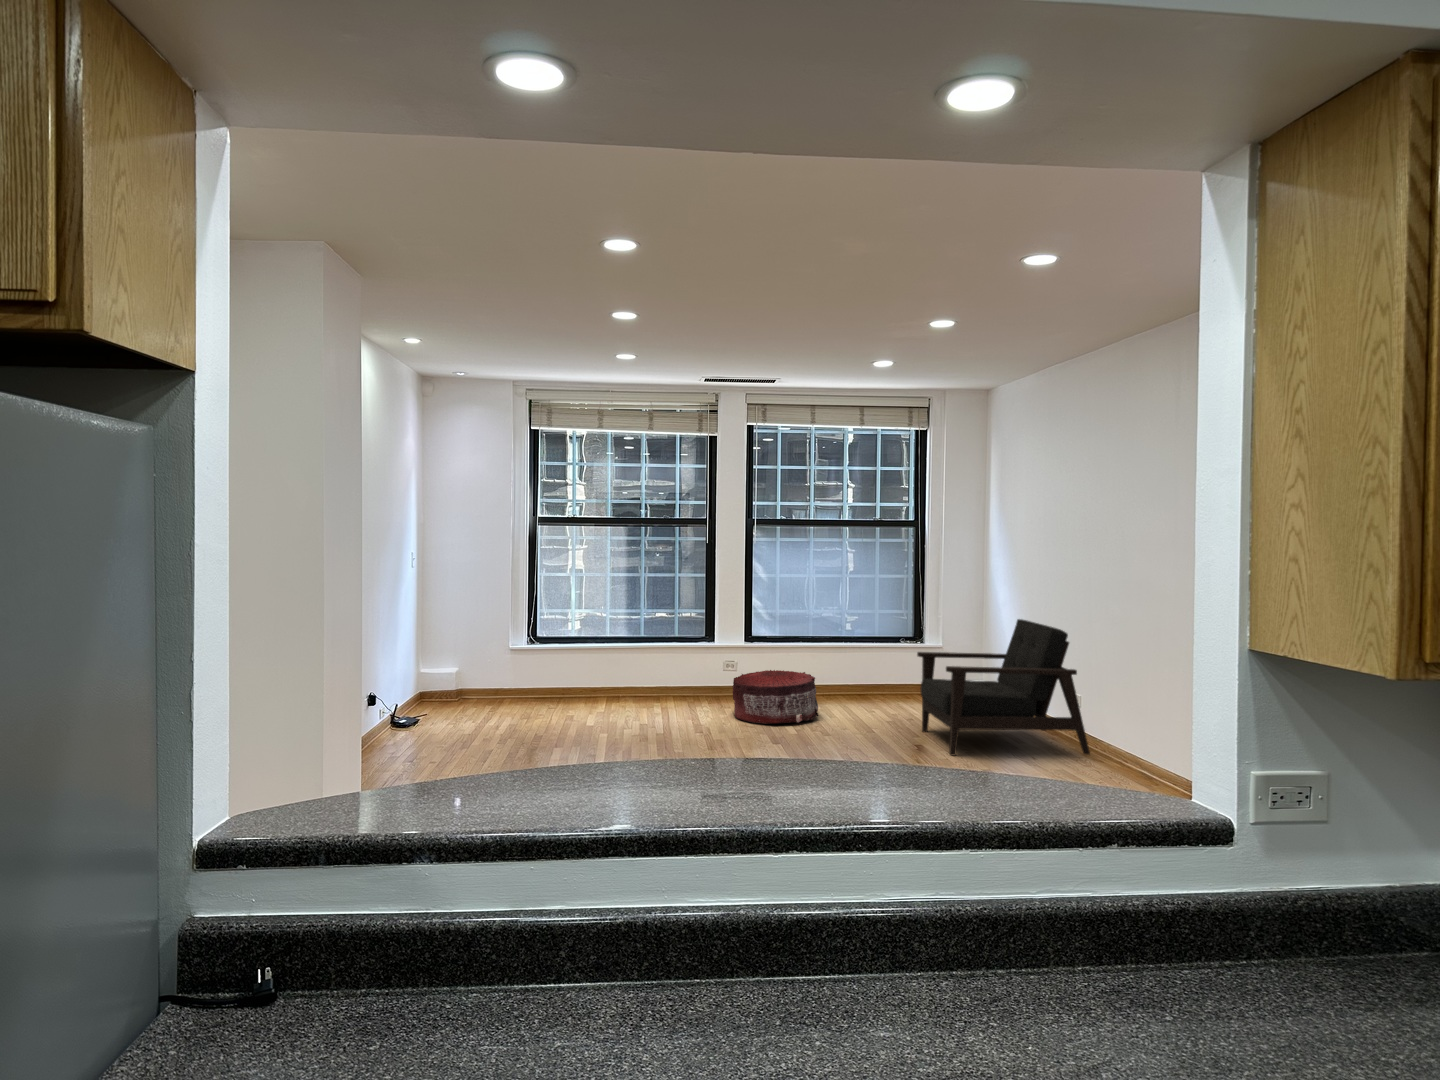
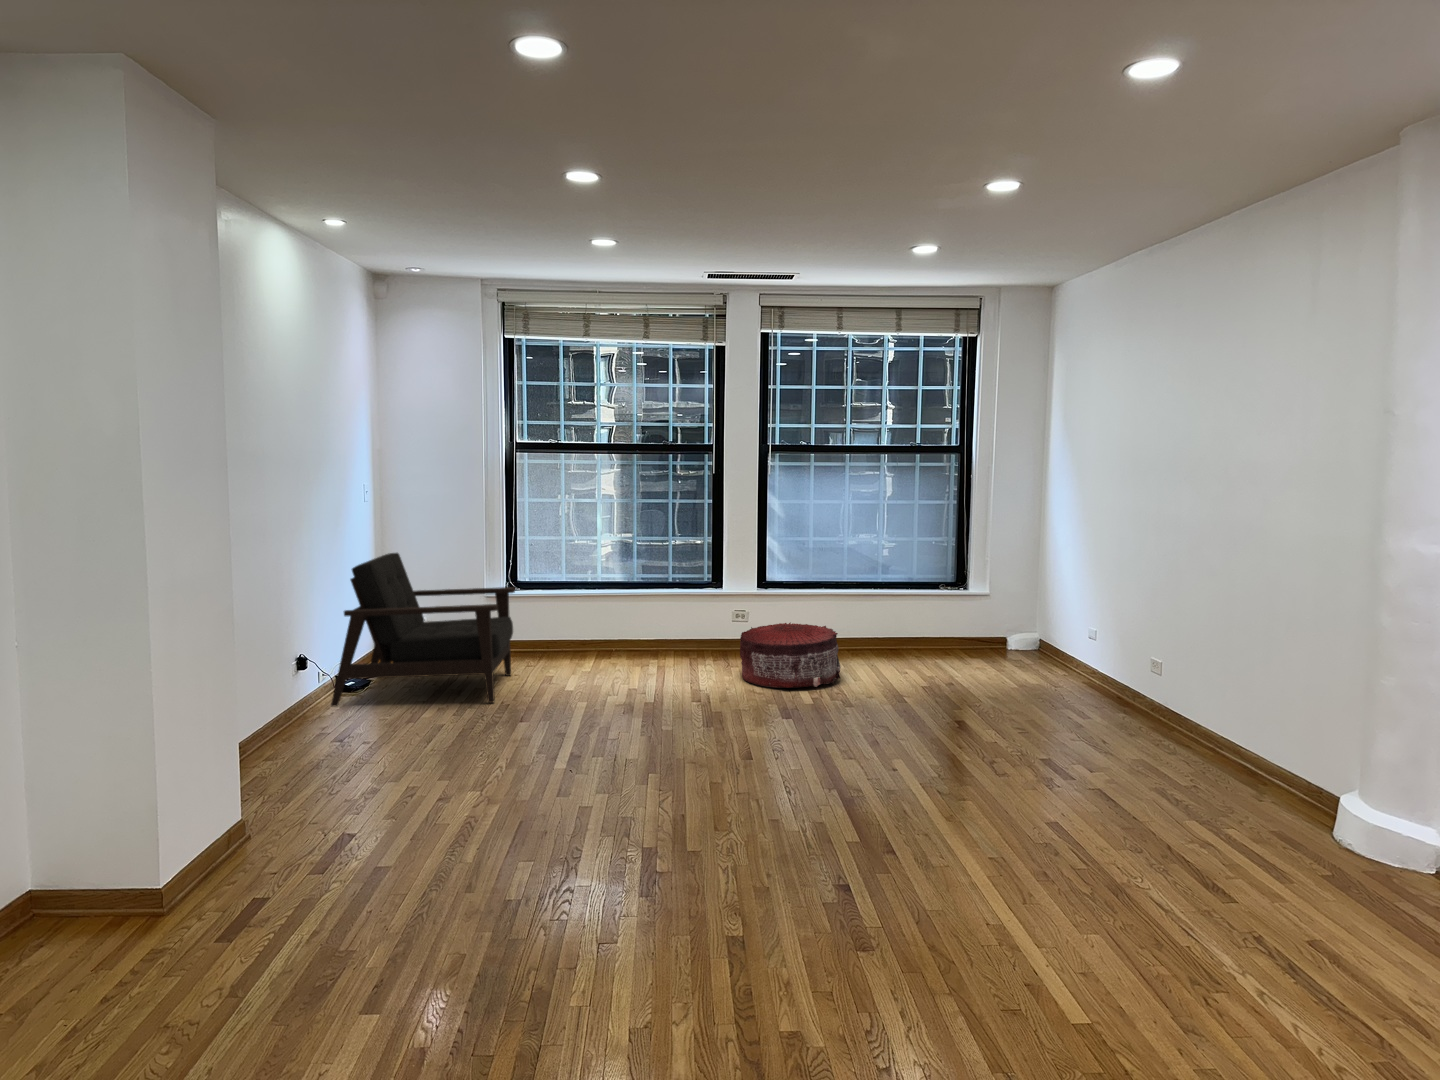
armchair: present [917,619,1090,755] -> present [331,553,515,706]

